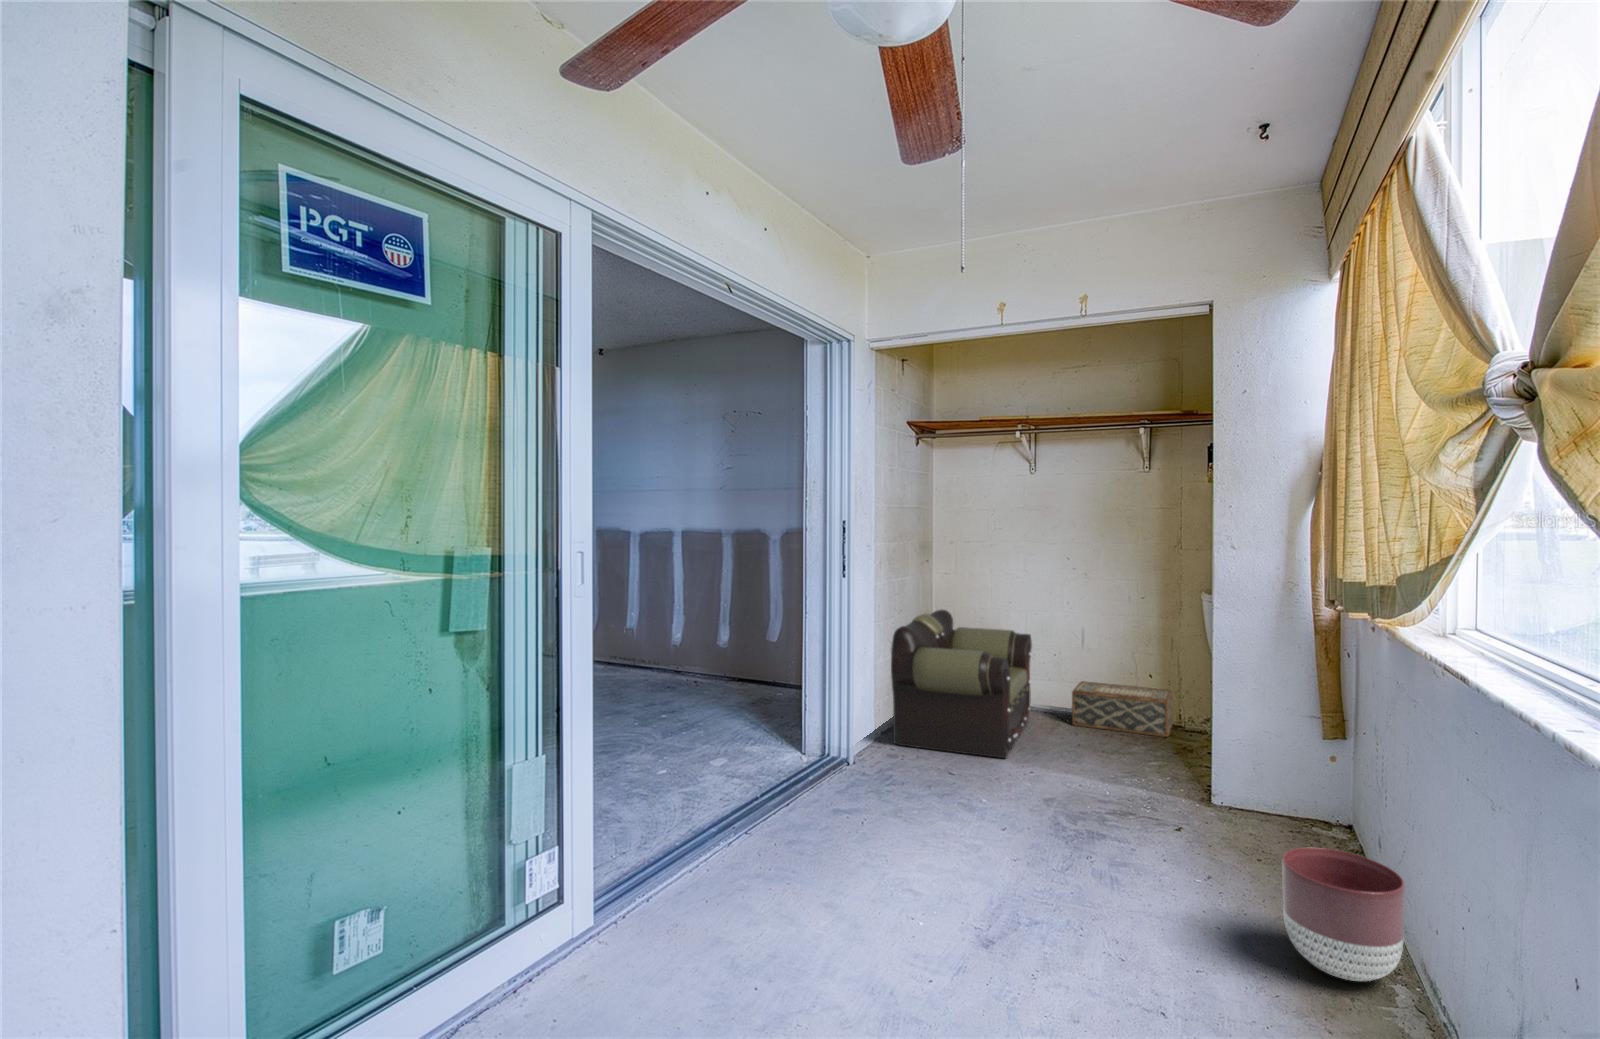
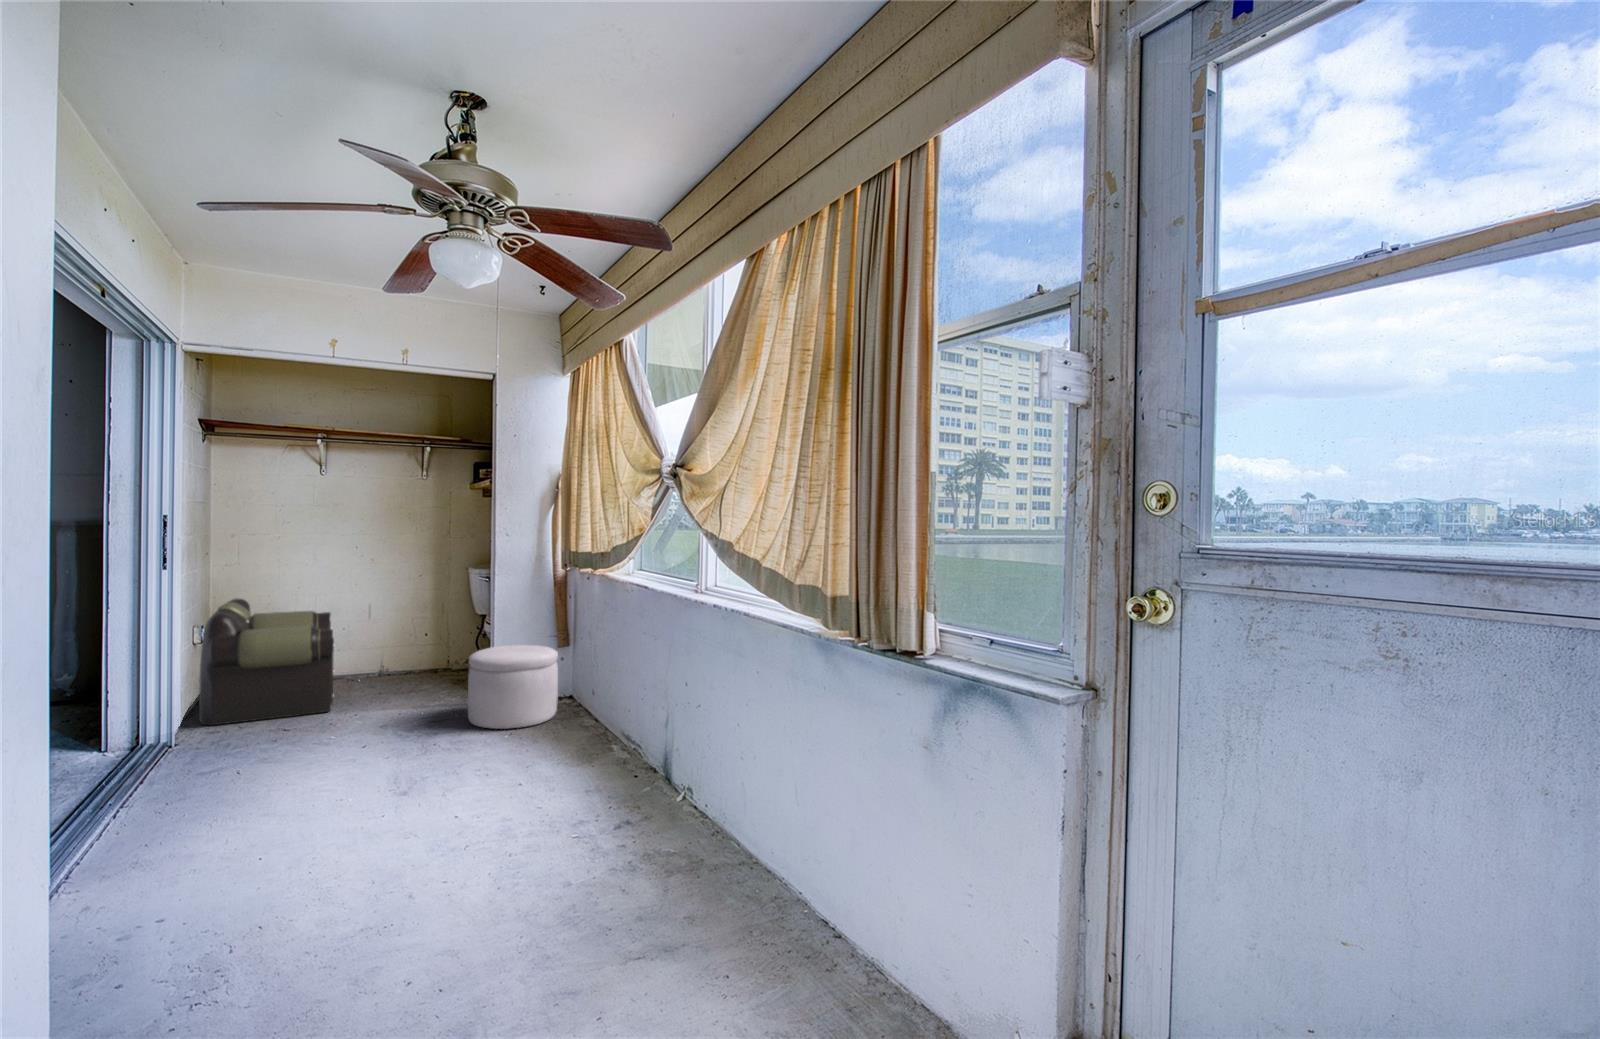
woven basket: present [1072,681,1172,737] -> none [367,642,446,682]
ottoman: none [1152,720,1308,873] -> present [468,645,558,729]
planter: present [1282,847,1405,981] -> none [563,690,616,750]

